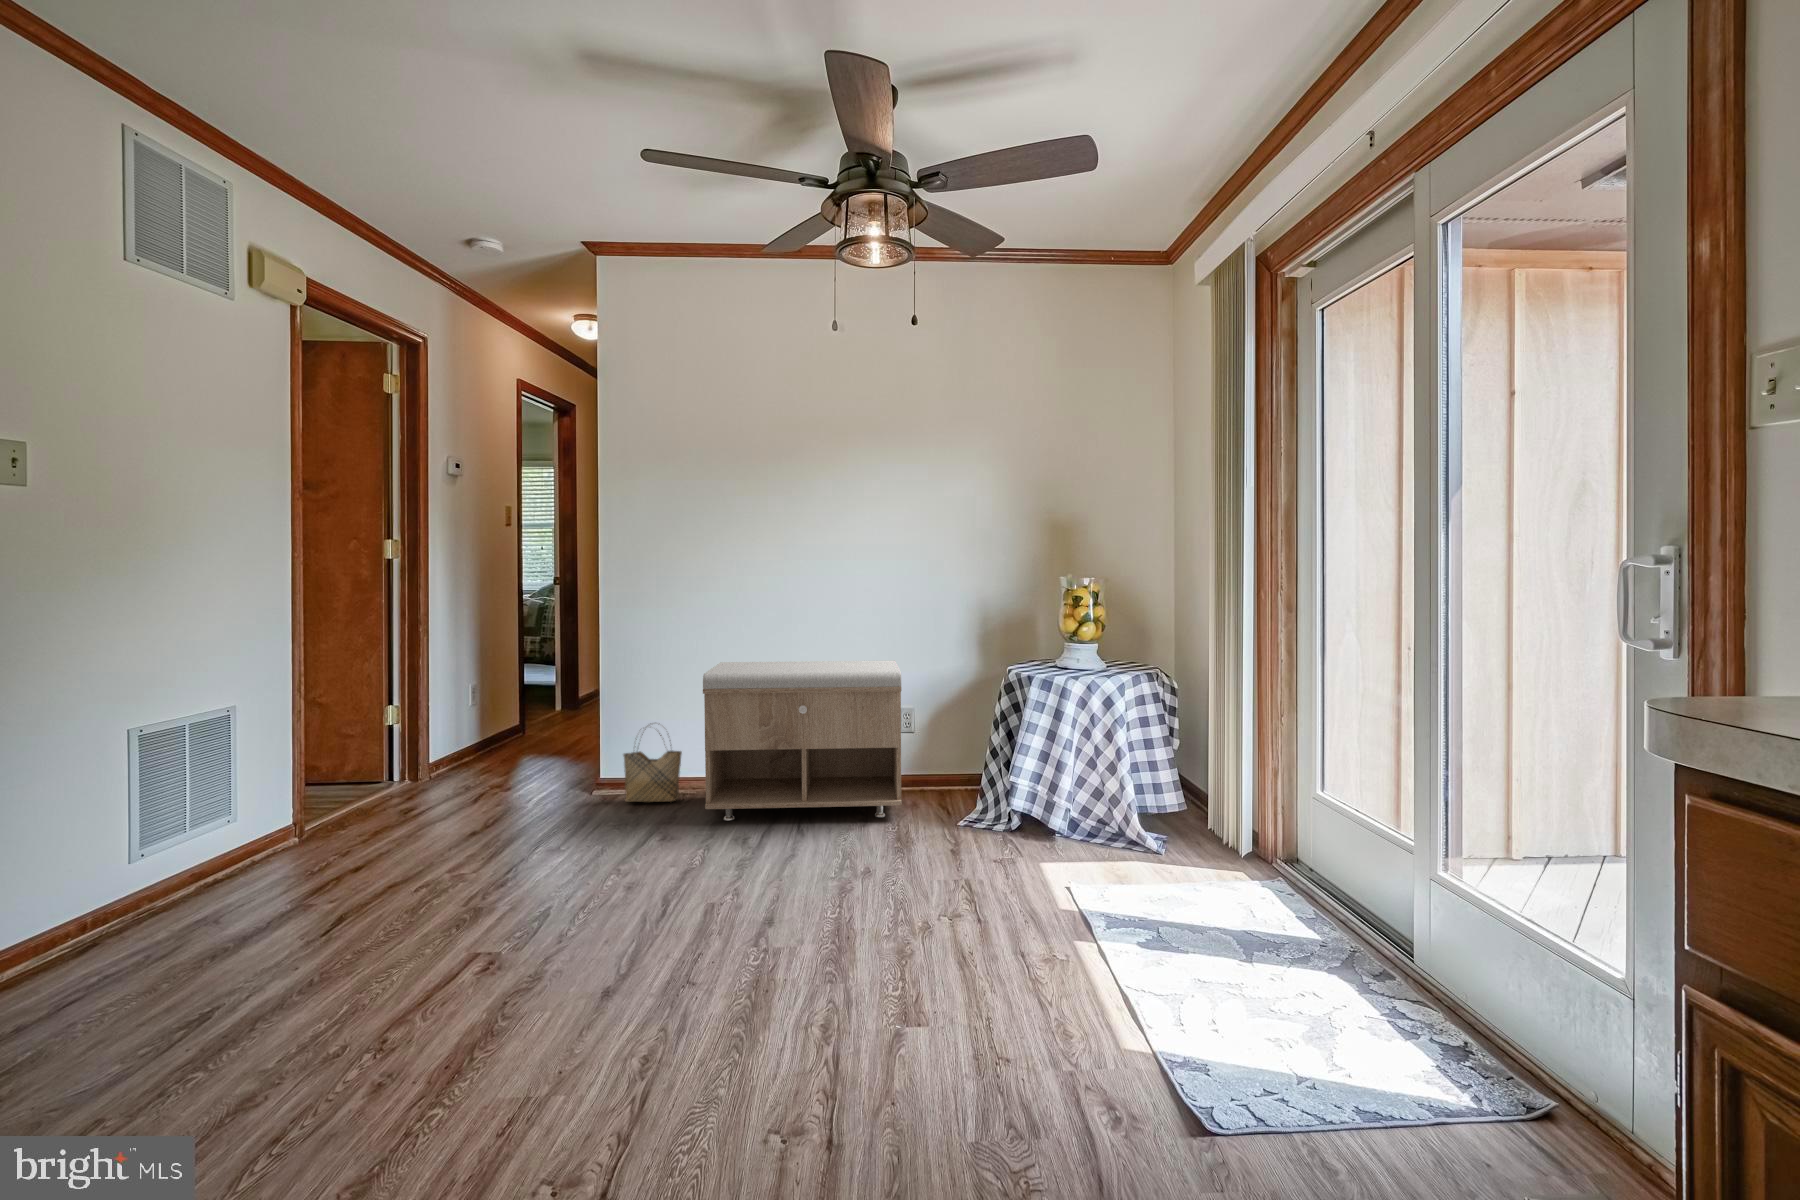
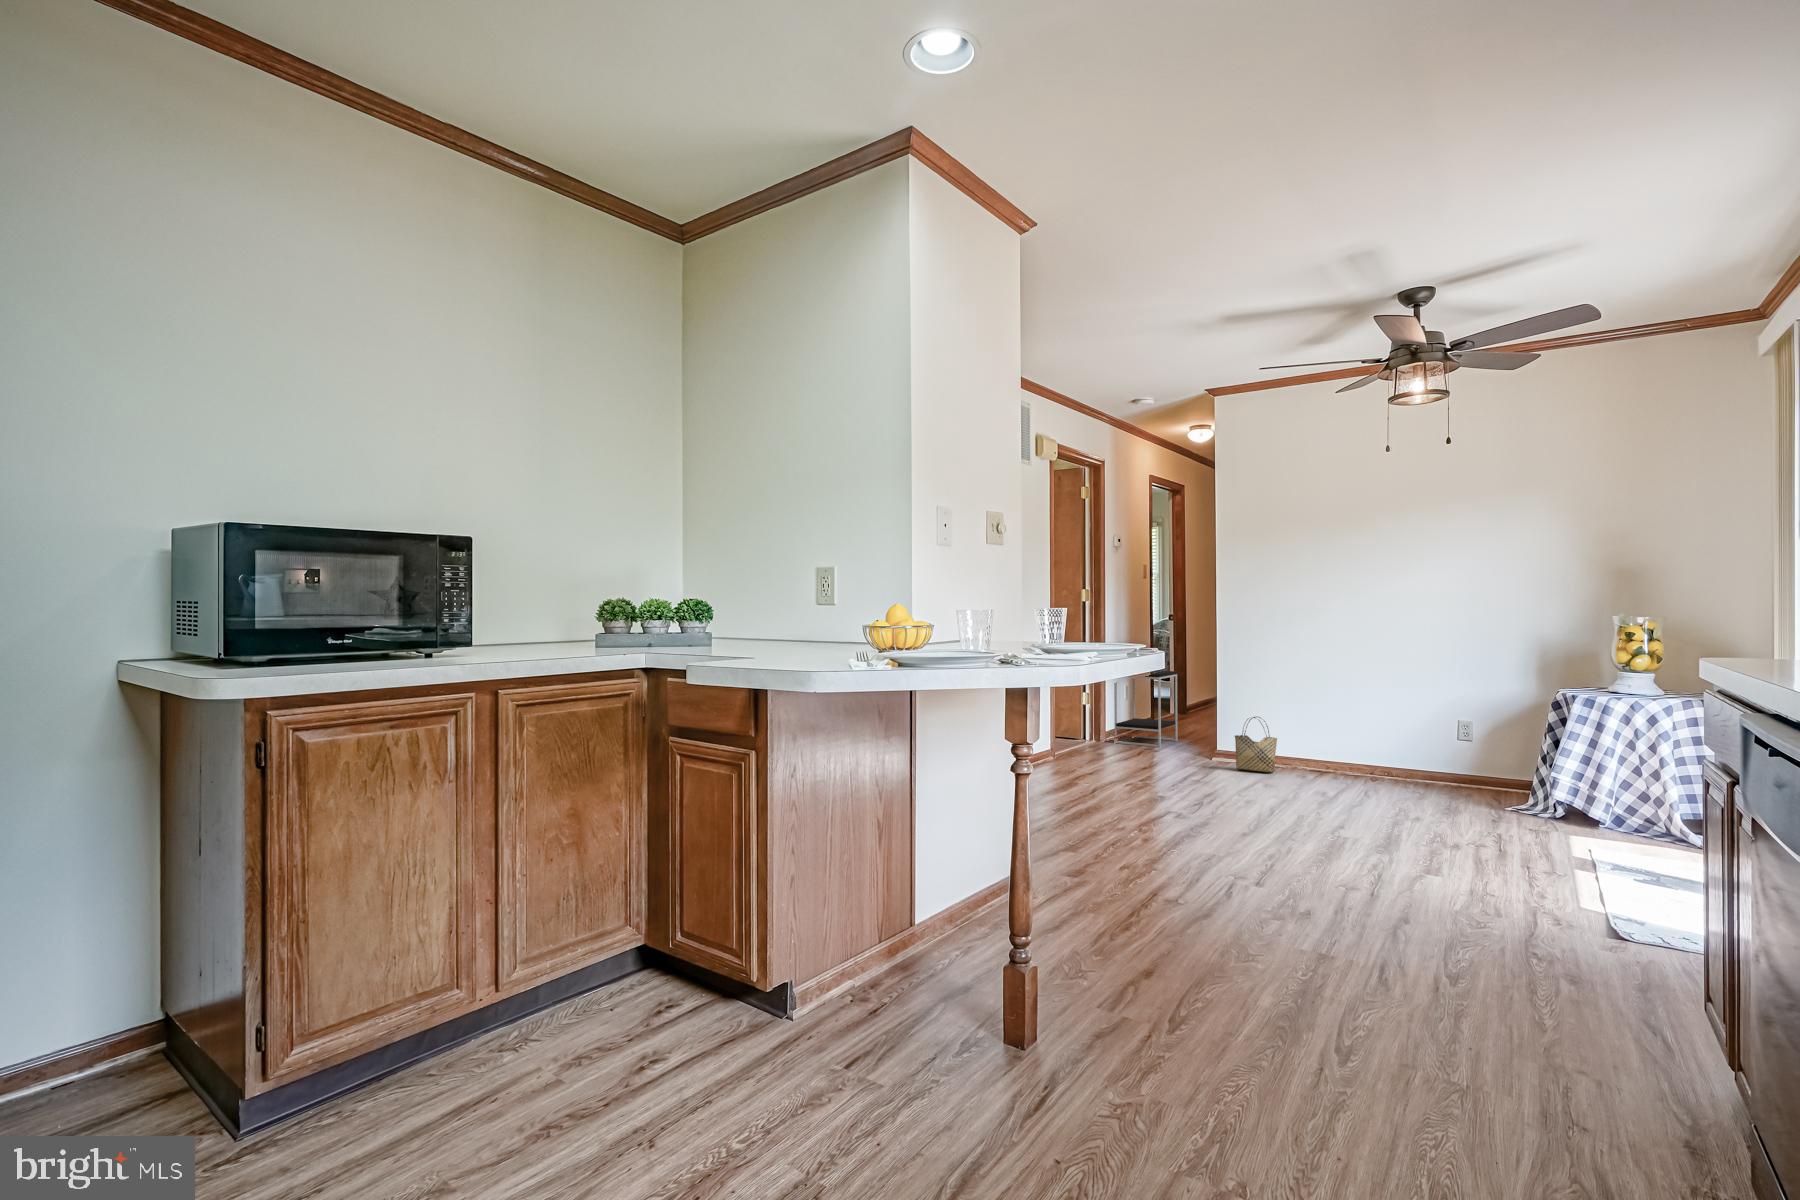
side table: none [450,658,553,771] -> present [1114,671,1178,747]
storage bench: present [703,660,902,821] -> none [1294,676,1458,799]

